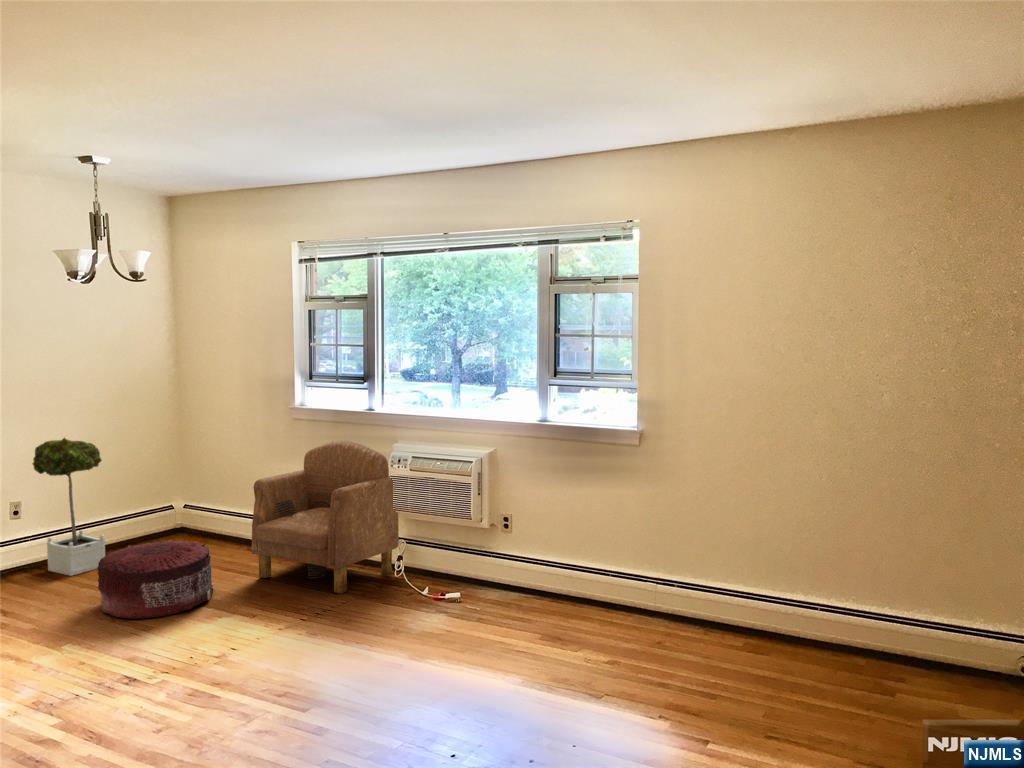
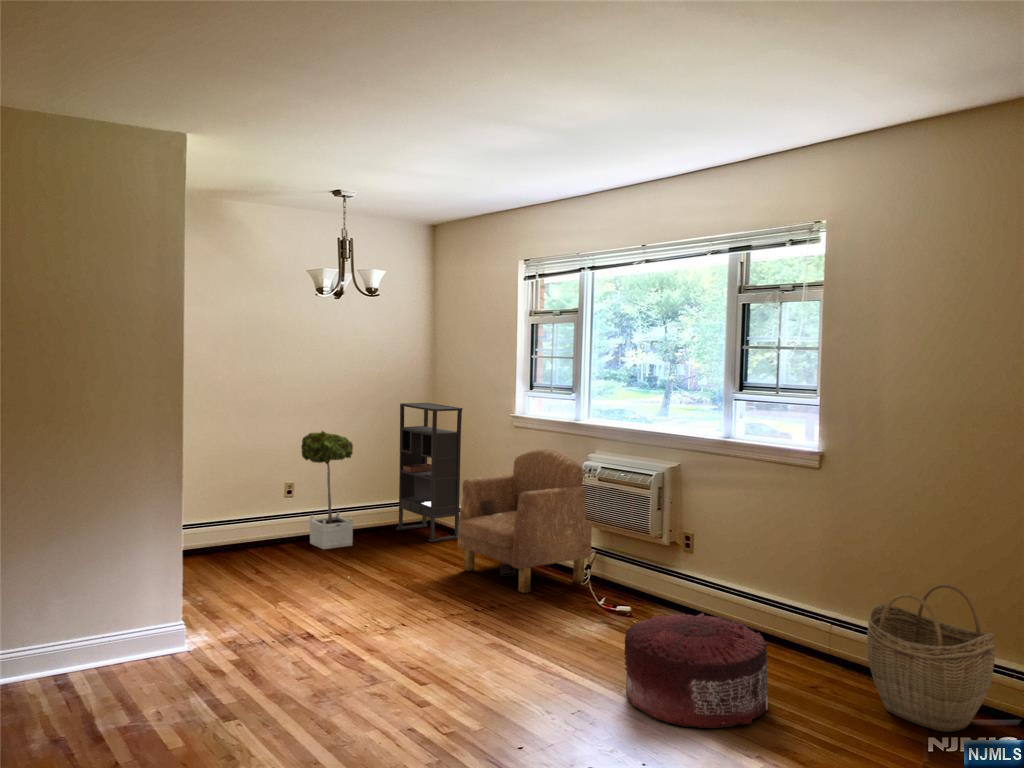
bookshelf: none [146,397,229,551] -> present [396,403,463,542]
woven basket: none [706,537,807,661] -> present [867,584,994,732]
pouf: present [97,539,214,619] -> present [624,613,768,728]

